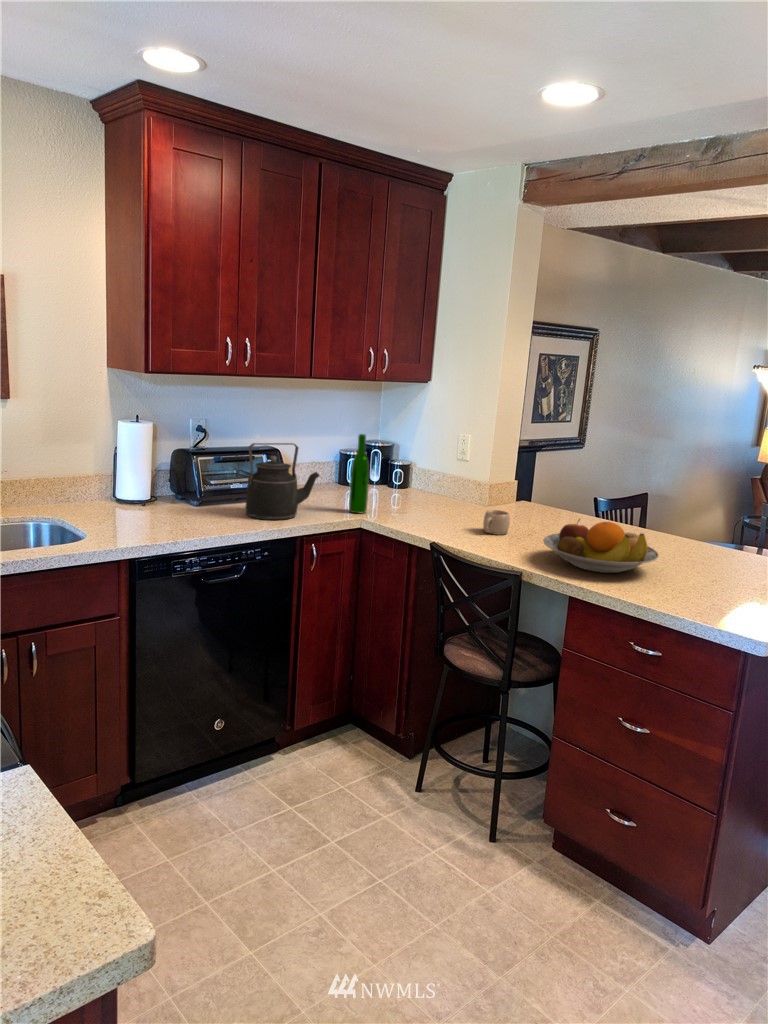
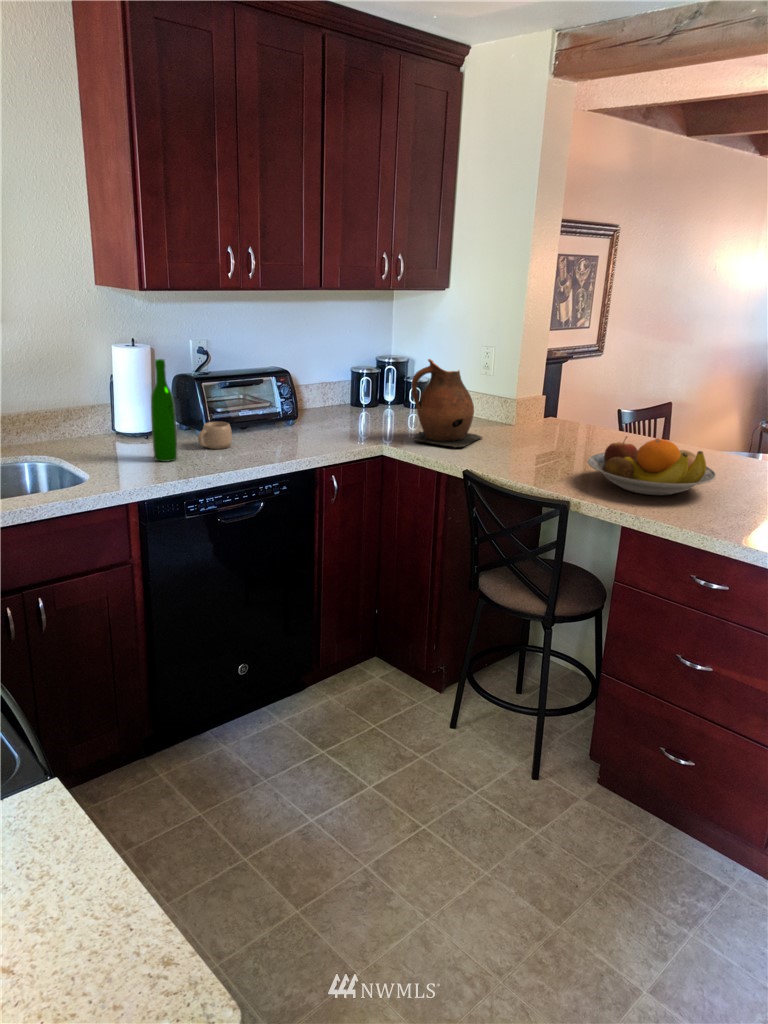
wine bottle: present [349,434,369,513] -> present [151,359,178,462]
kettle: present [245,443,320,520] -> none [257,363,336,449]
ceramic pitcher: none [389,443,455,525] -> present [411,359,482,448]
mug: present [483,510,510,535] -> present [198,422,232,449]

